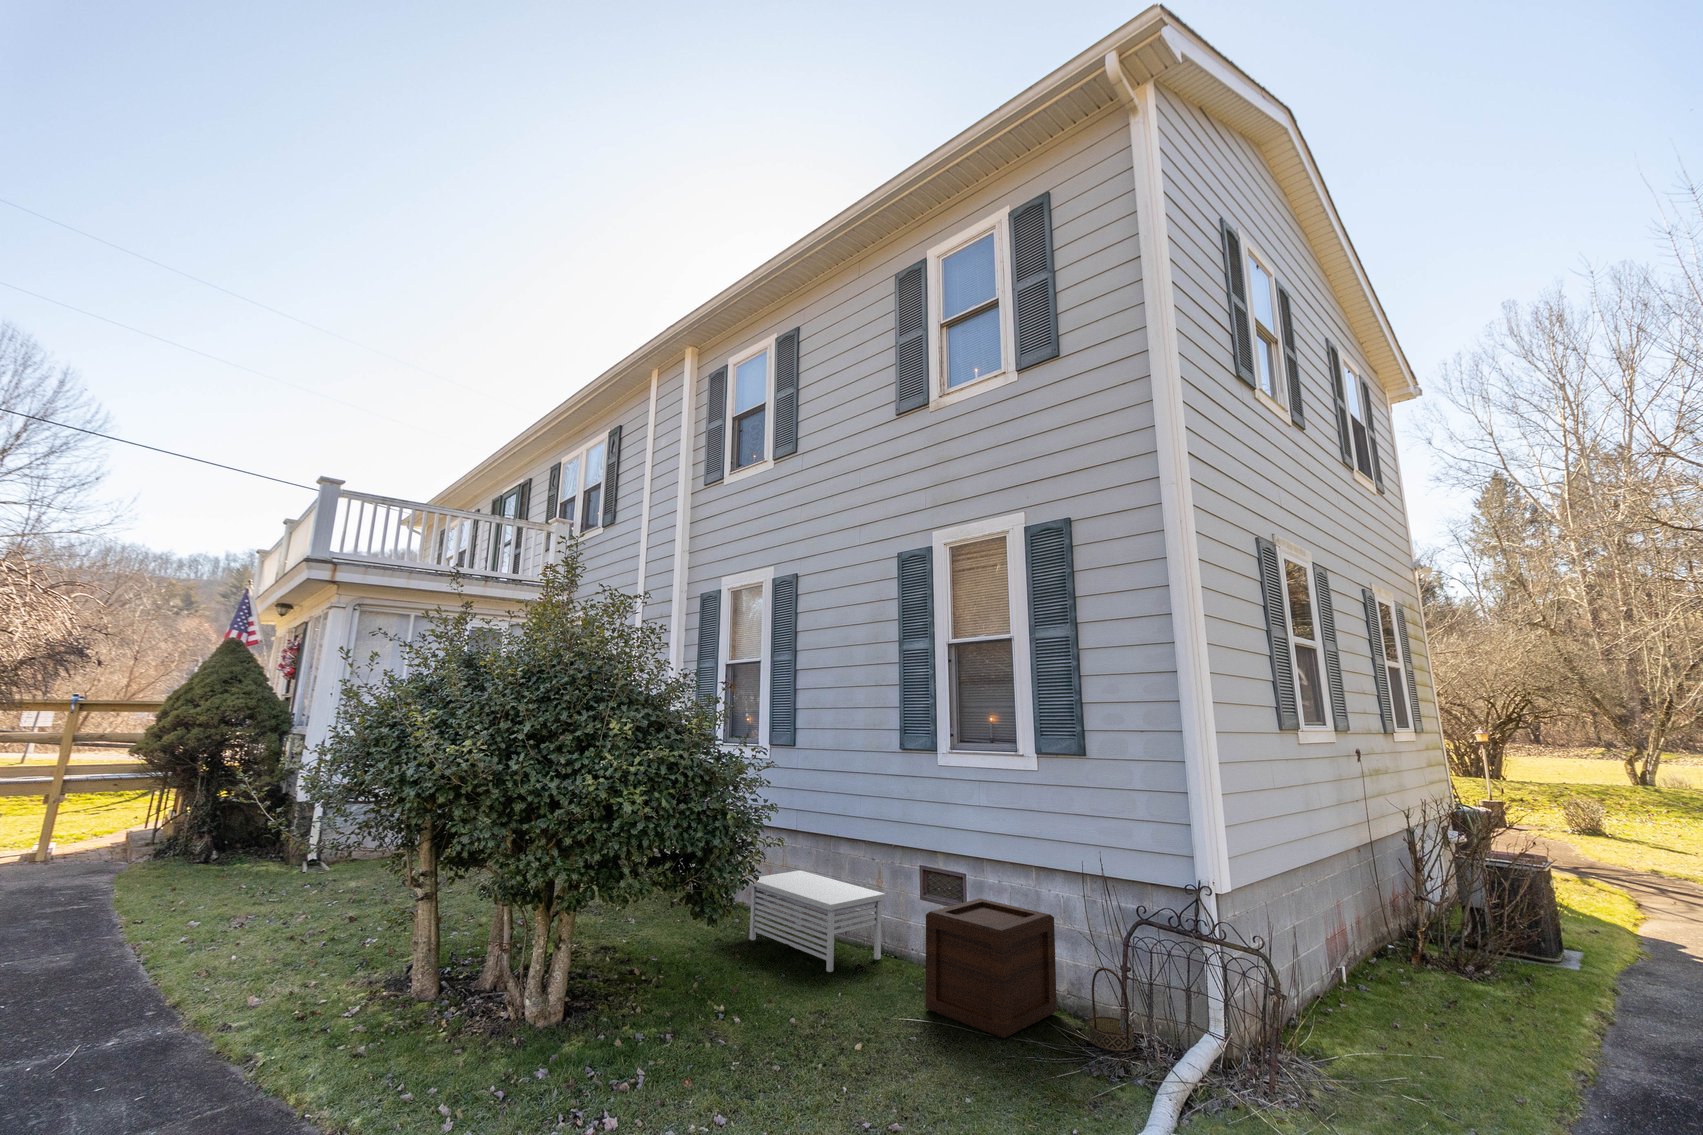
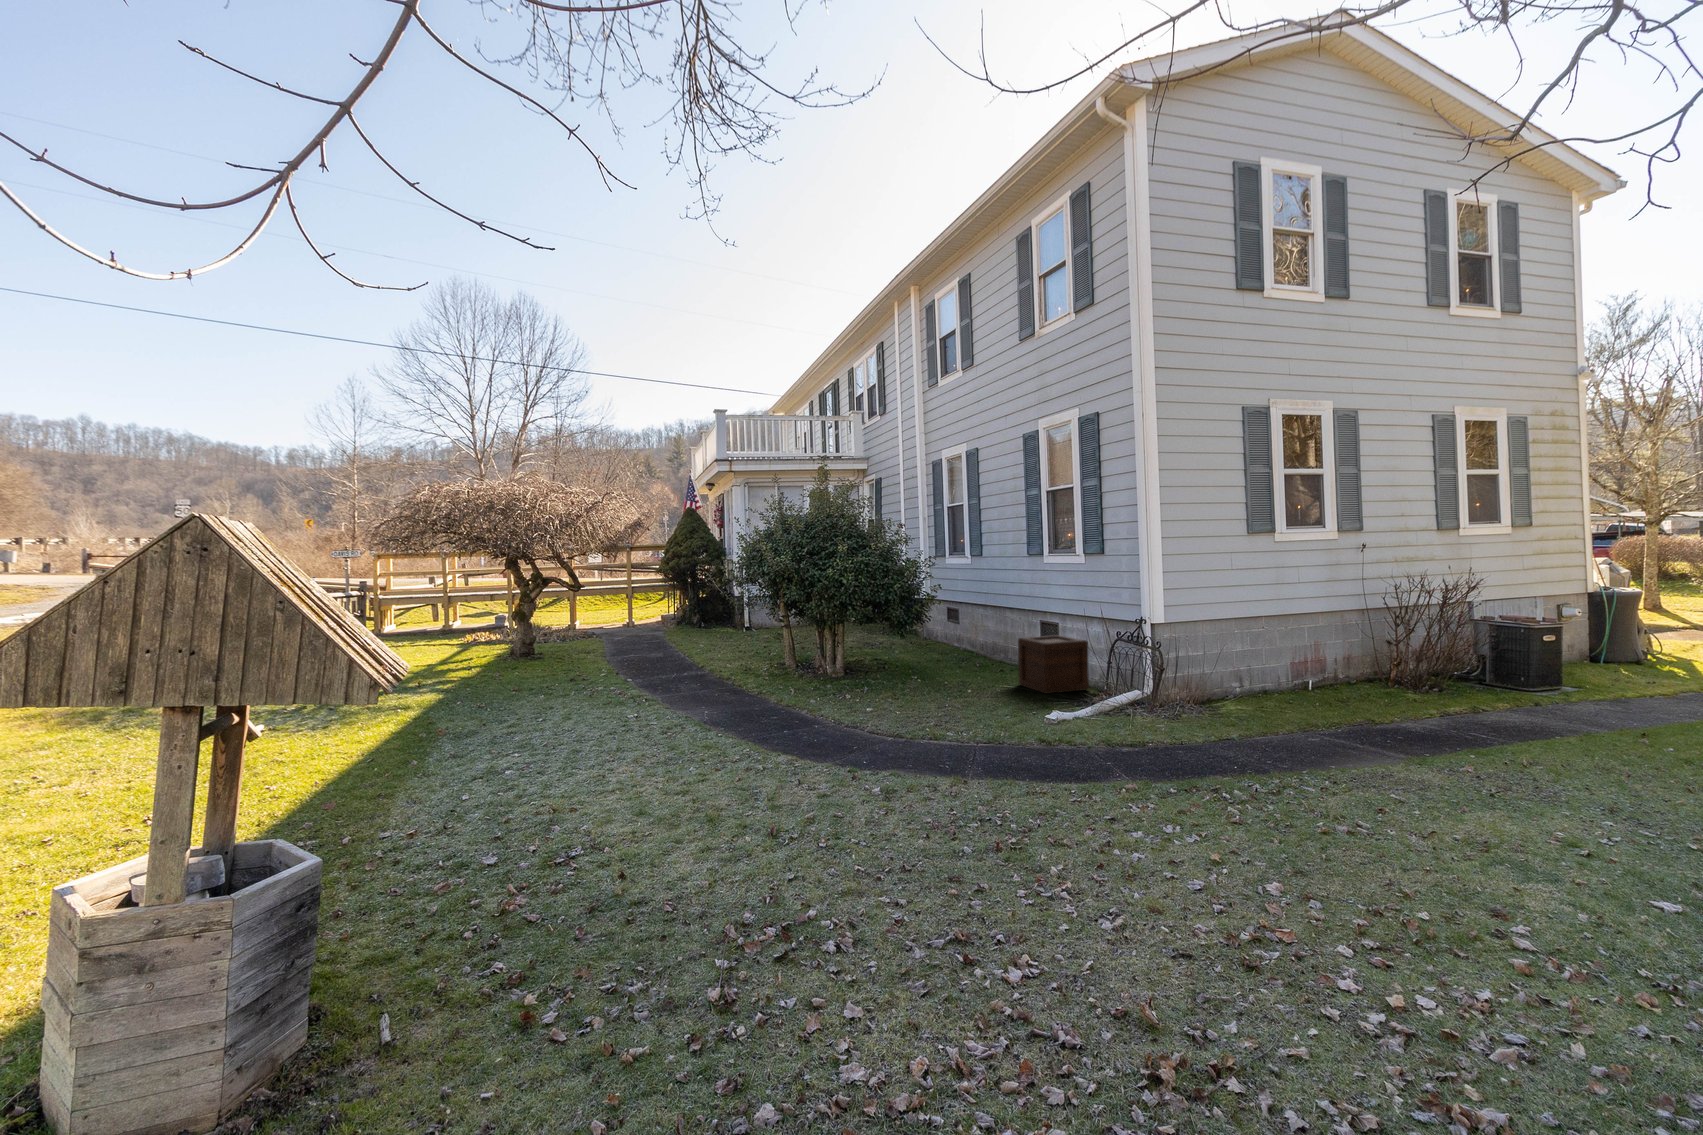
storage bench: present [749,870,885,972] -> none [953,629,1022,674]
basket: present [1088,968,1134,1051] -> none [1090,663,1114,700]

